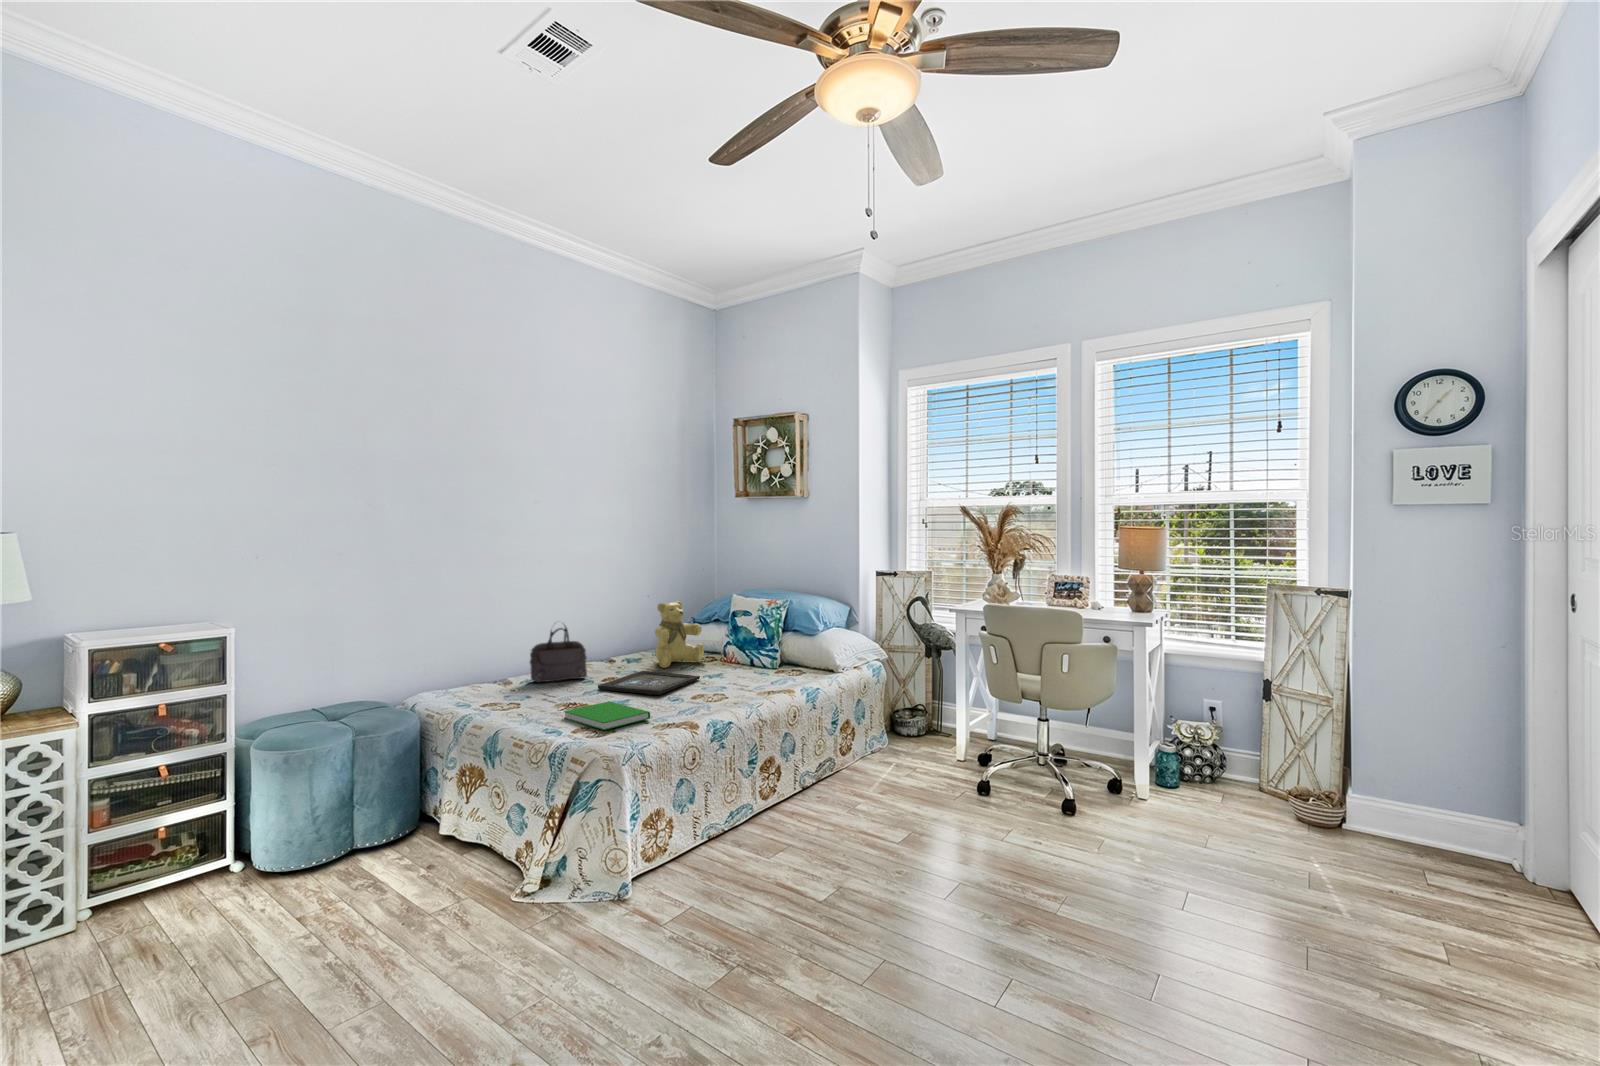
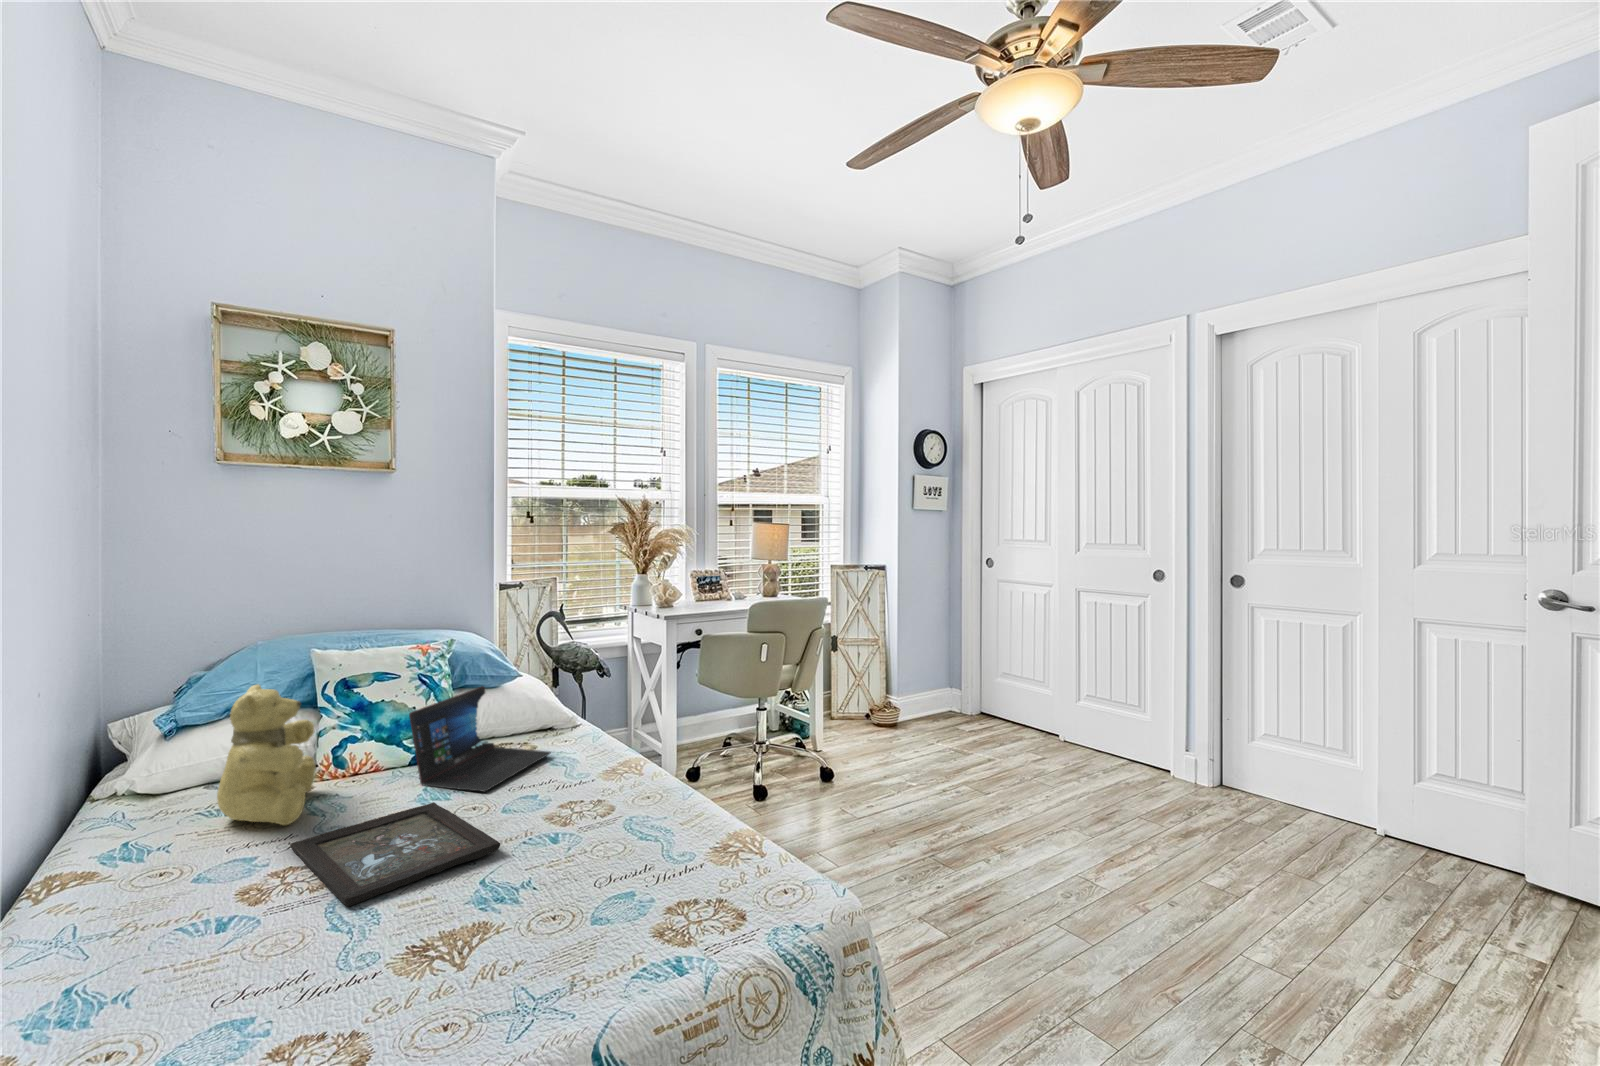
handbag: present [530,627,587,682] -> none [82,797,218,998]
laptop: none [727,629,795,681] -> present [409,686,550,791]
book: present [564,701,650,730] -> none [505,863,665,966]

